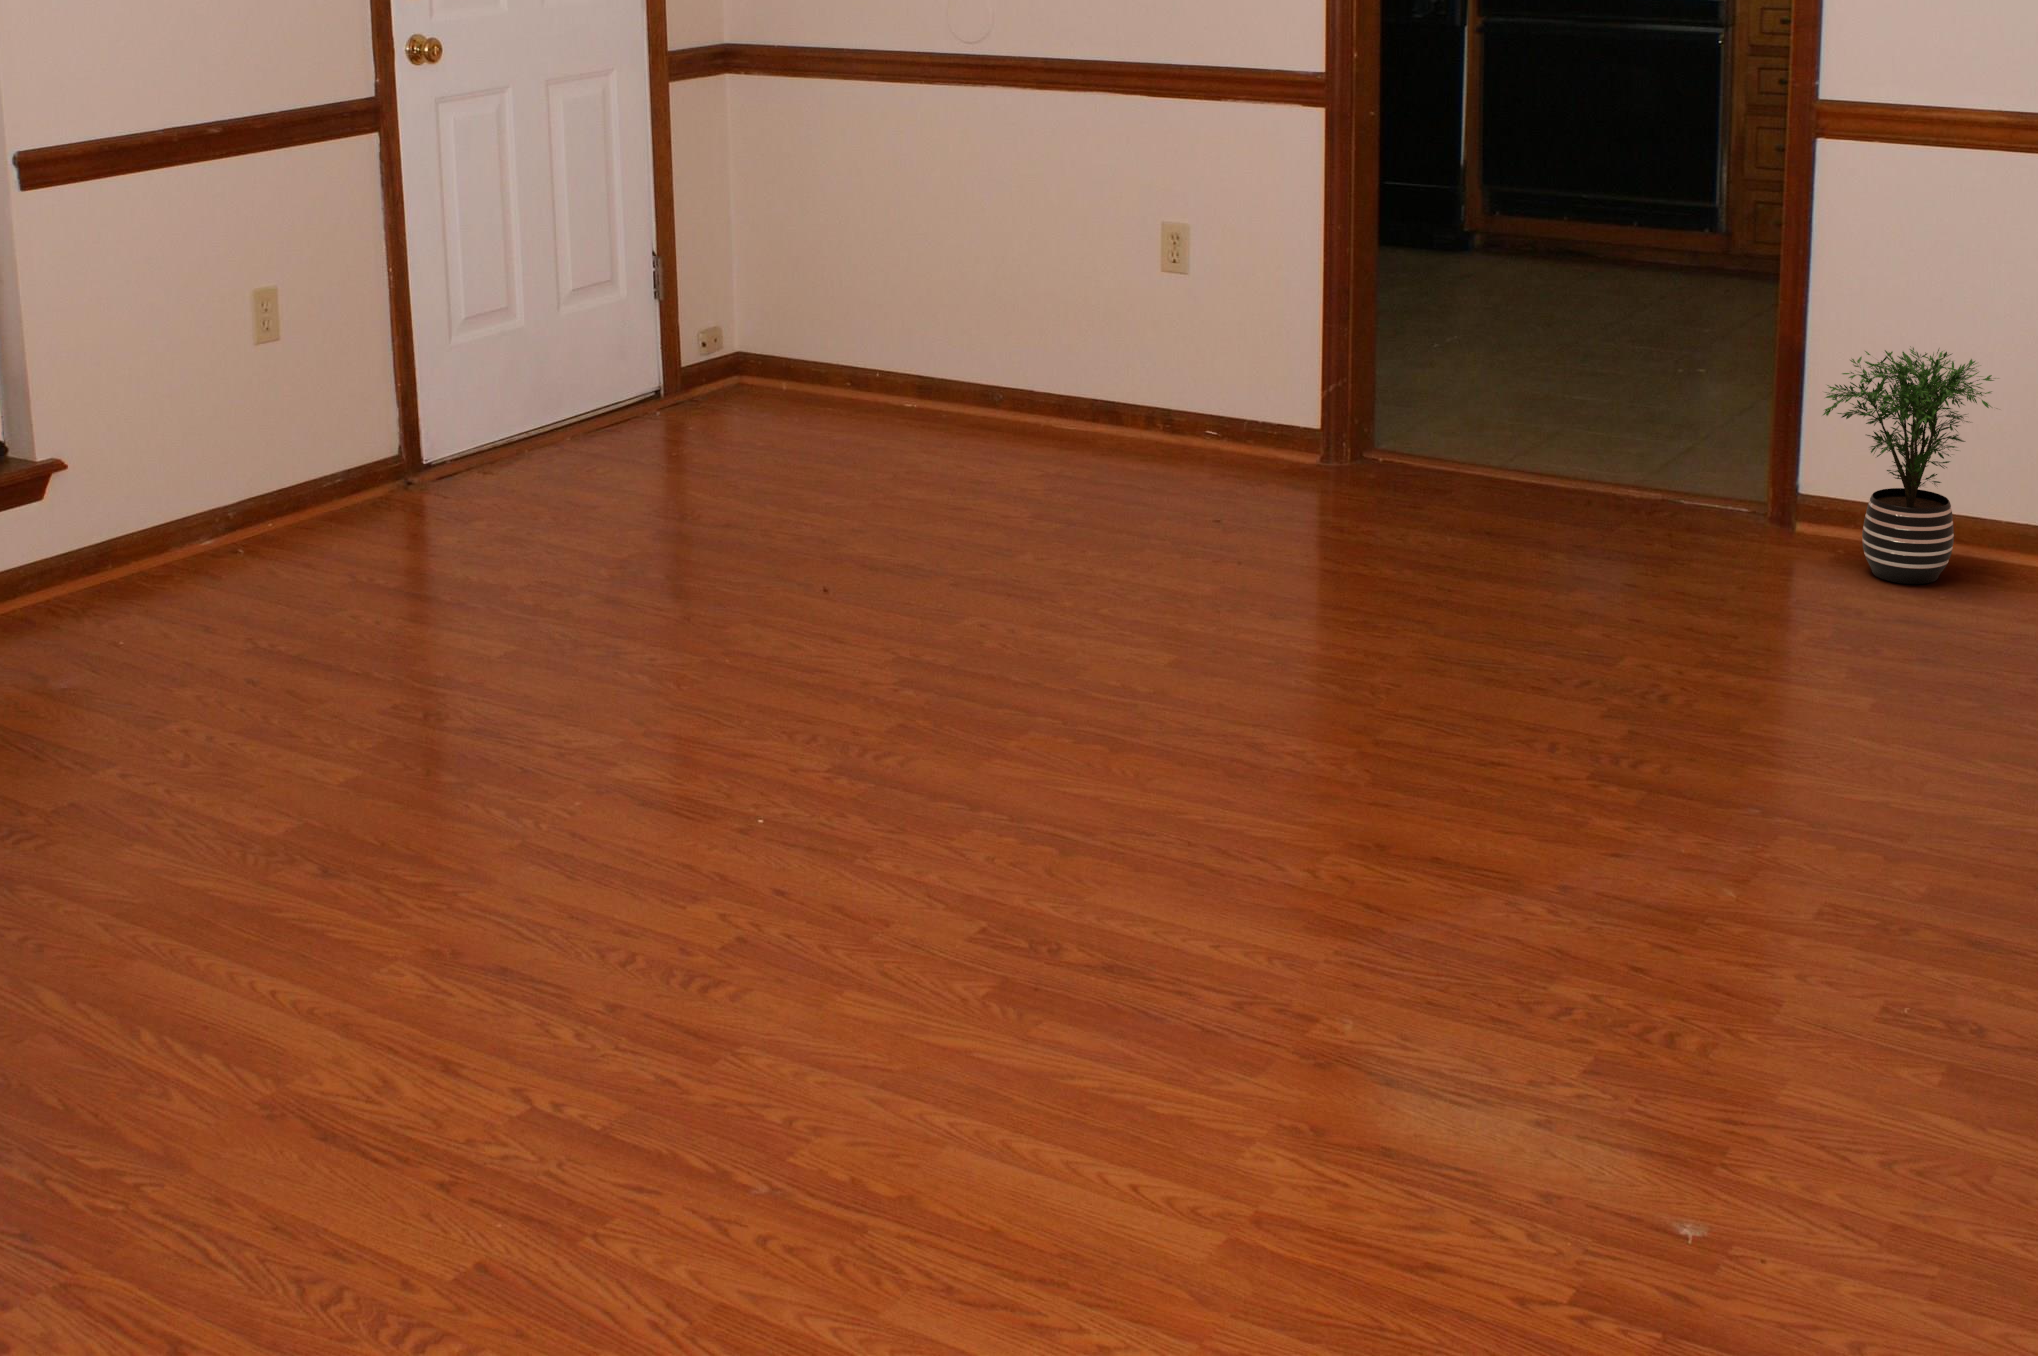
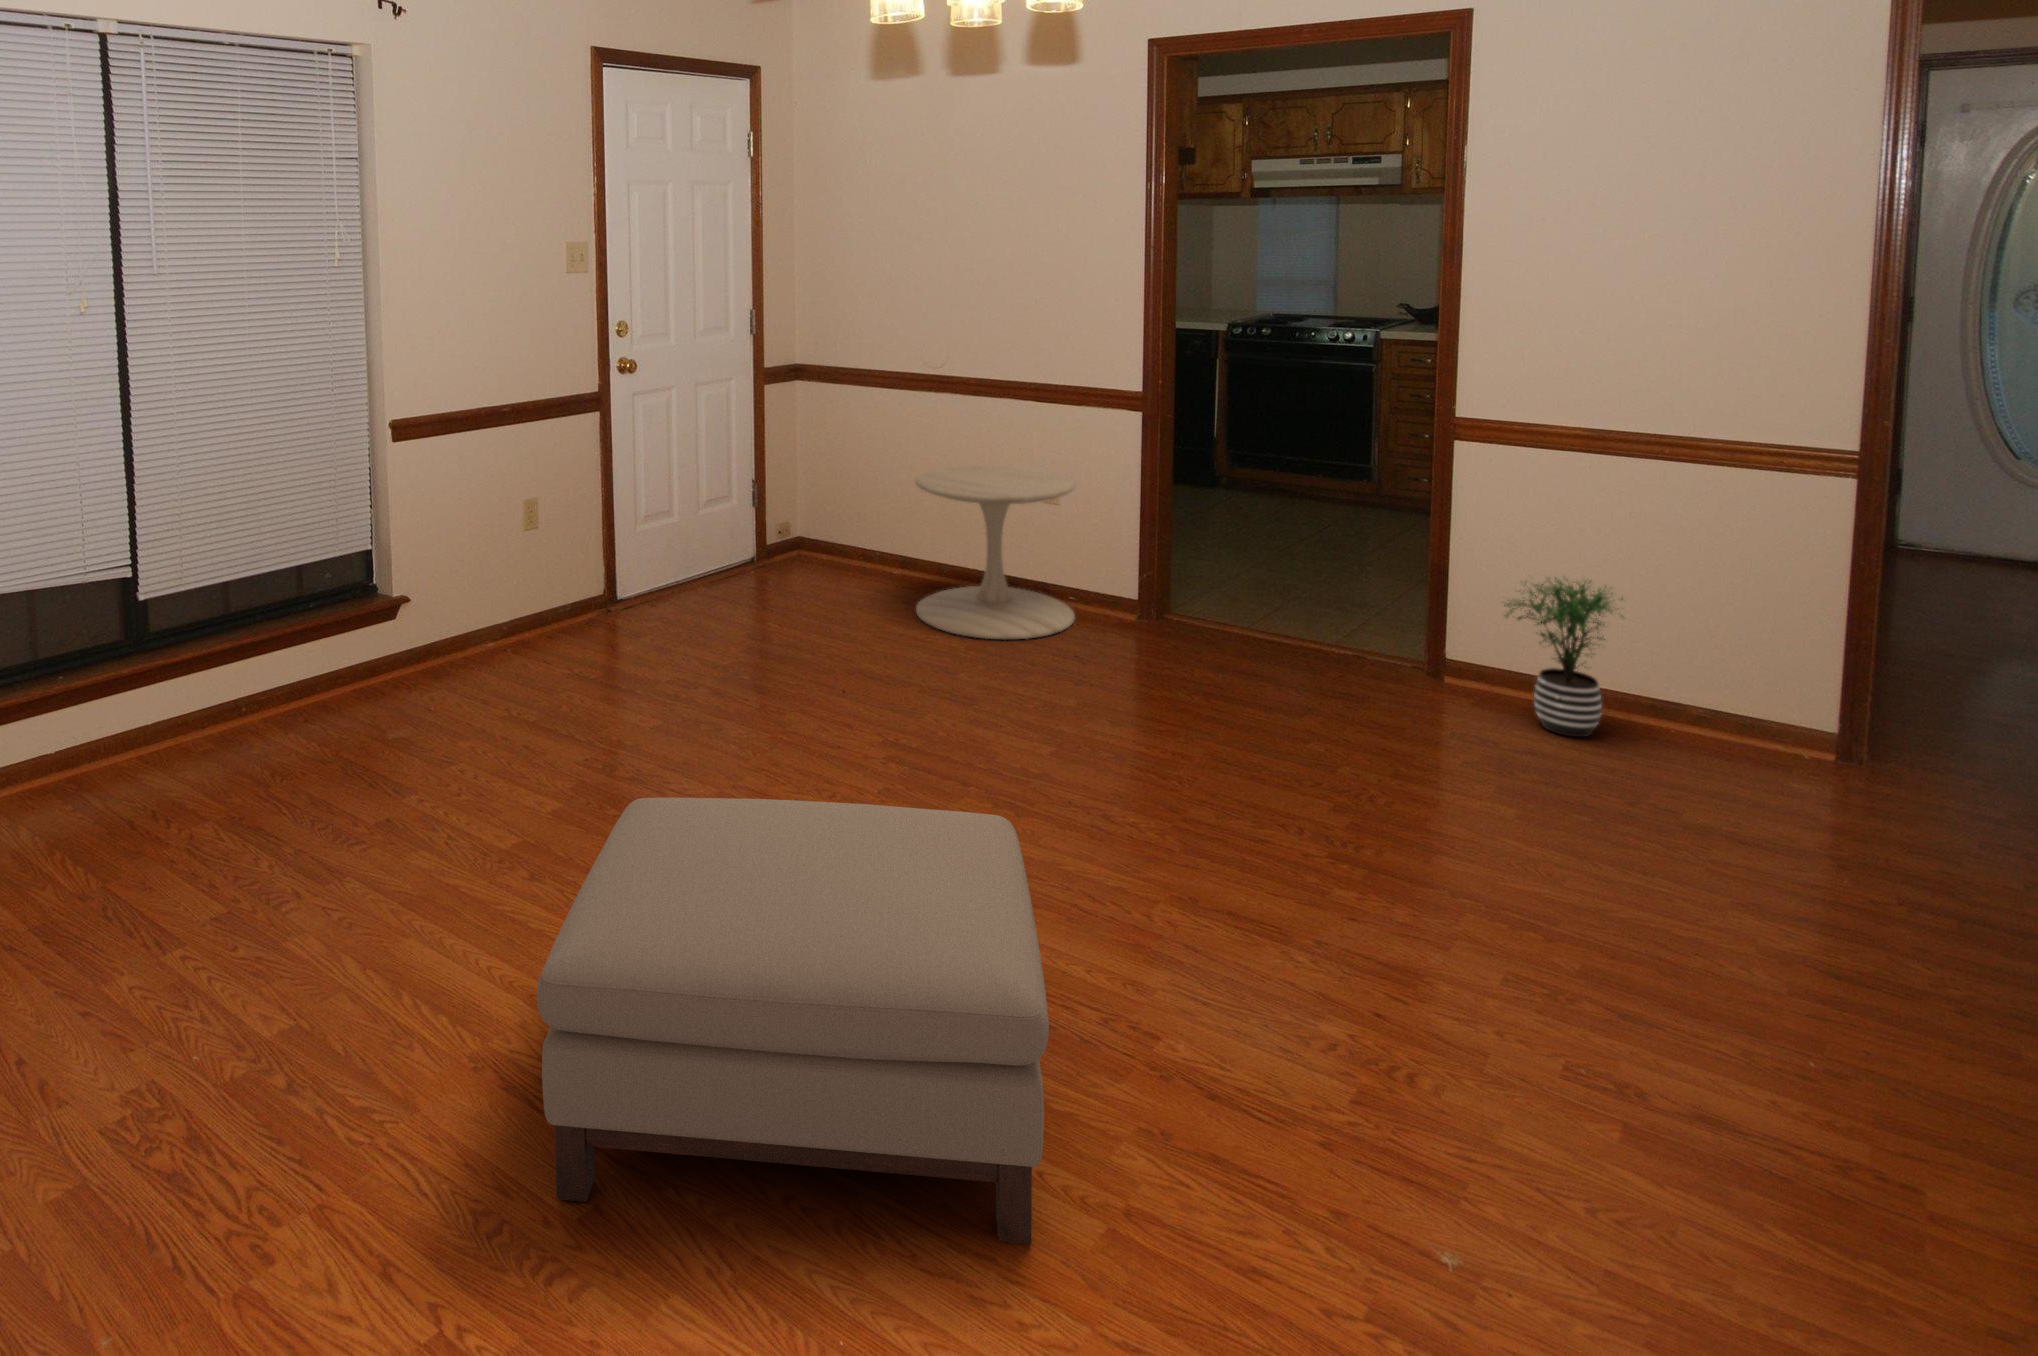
side table: none [934,217,1199,495] -> present [916,466,1076,640]
ottoman: none [428,673,1105,1158] -> present [537,798,1049,1244]

